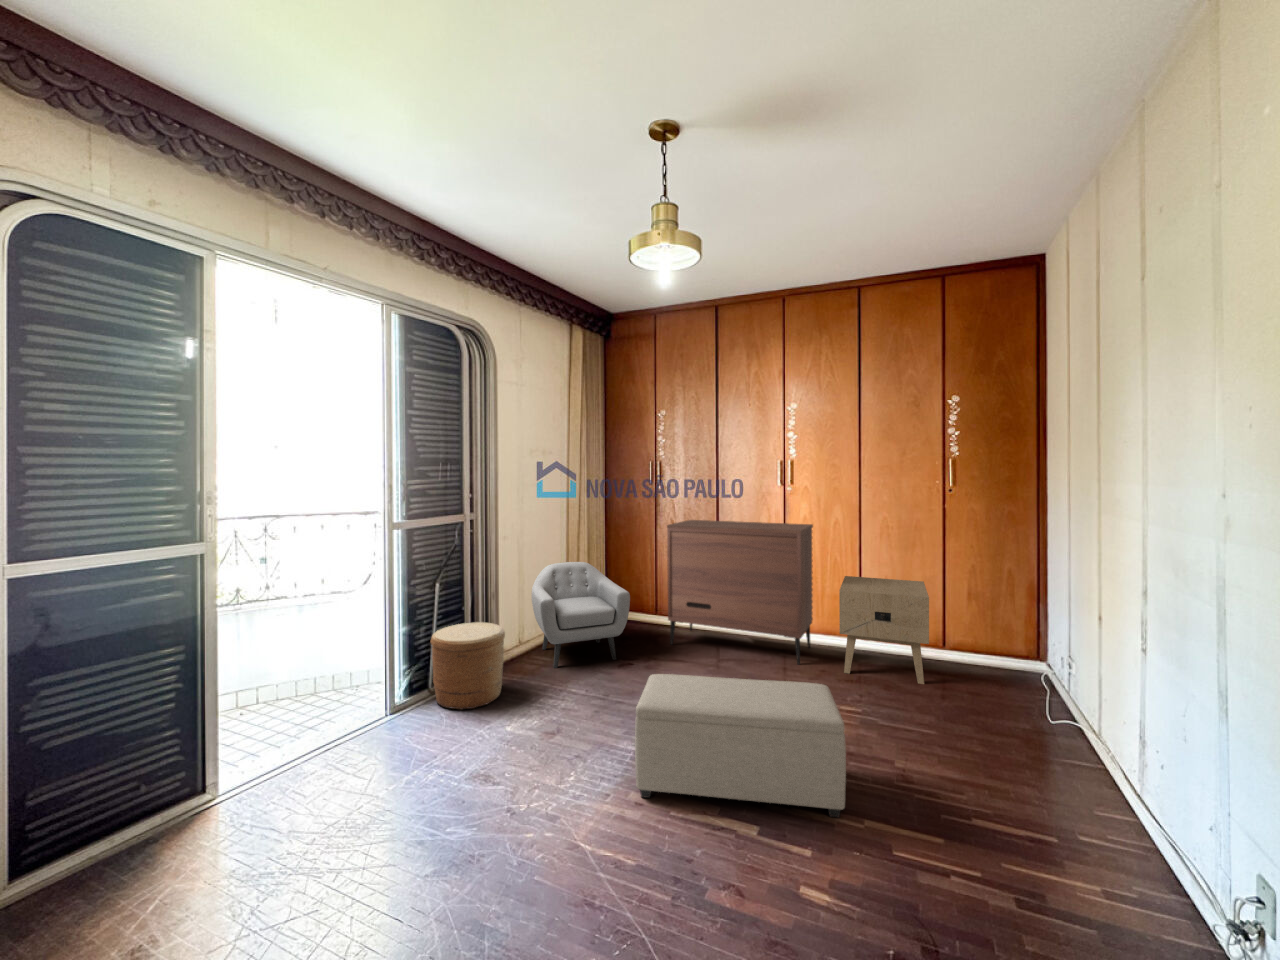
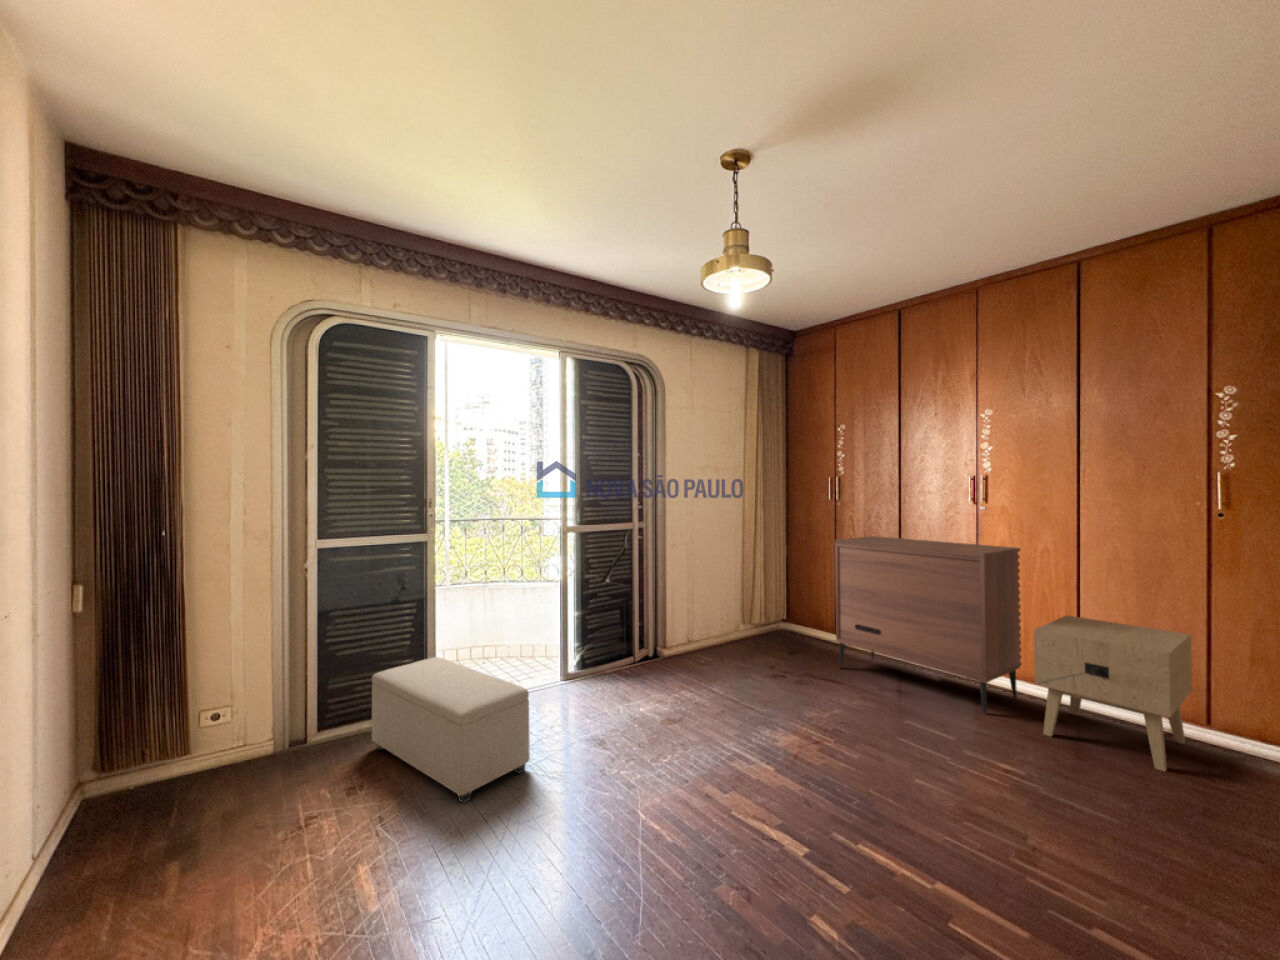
armchair: present [532,562,630,668] -> none [695,572,786,673]
woven basket: present [431,622,505,710] -> none [594,616,655,690]
ottoman: present [635,674,846,817] -> present [372,657,530,803]

